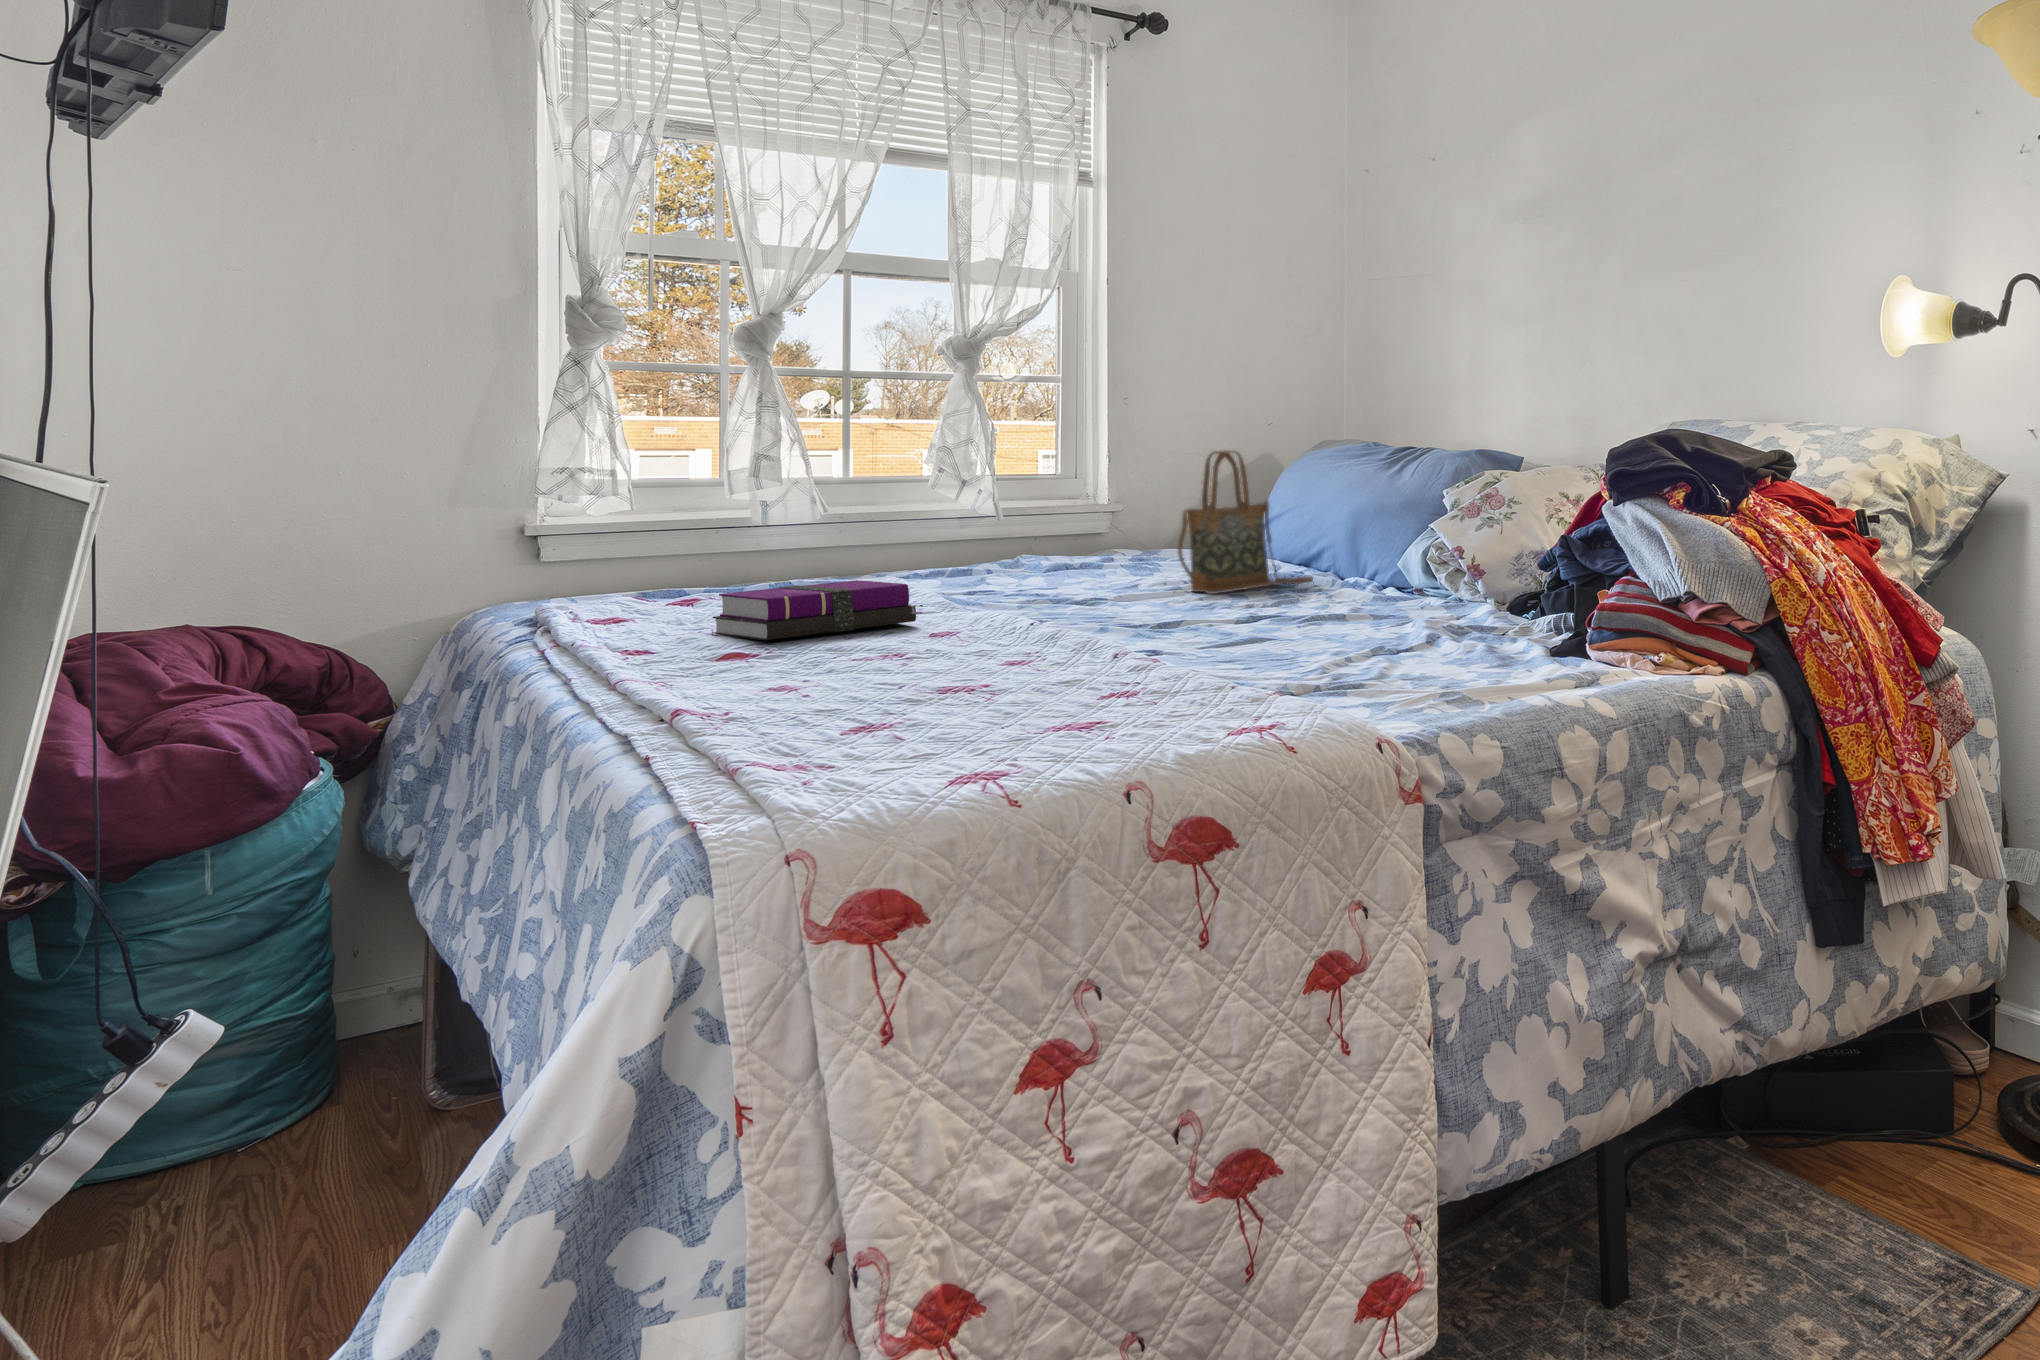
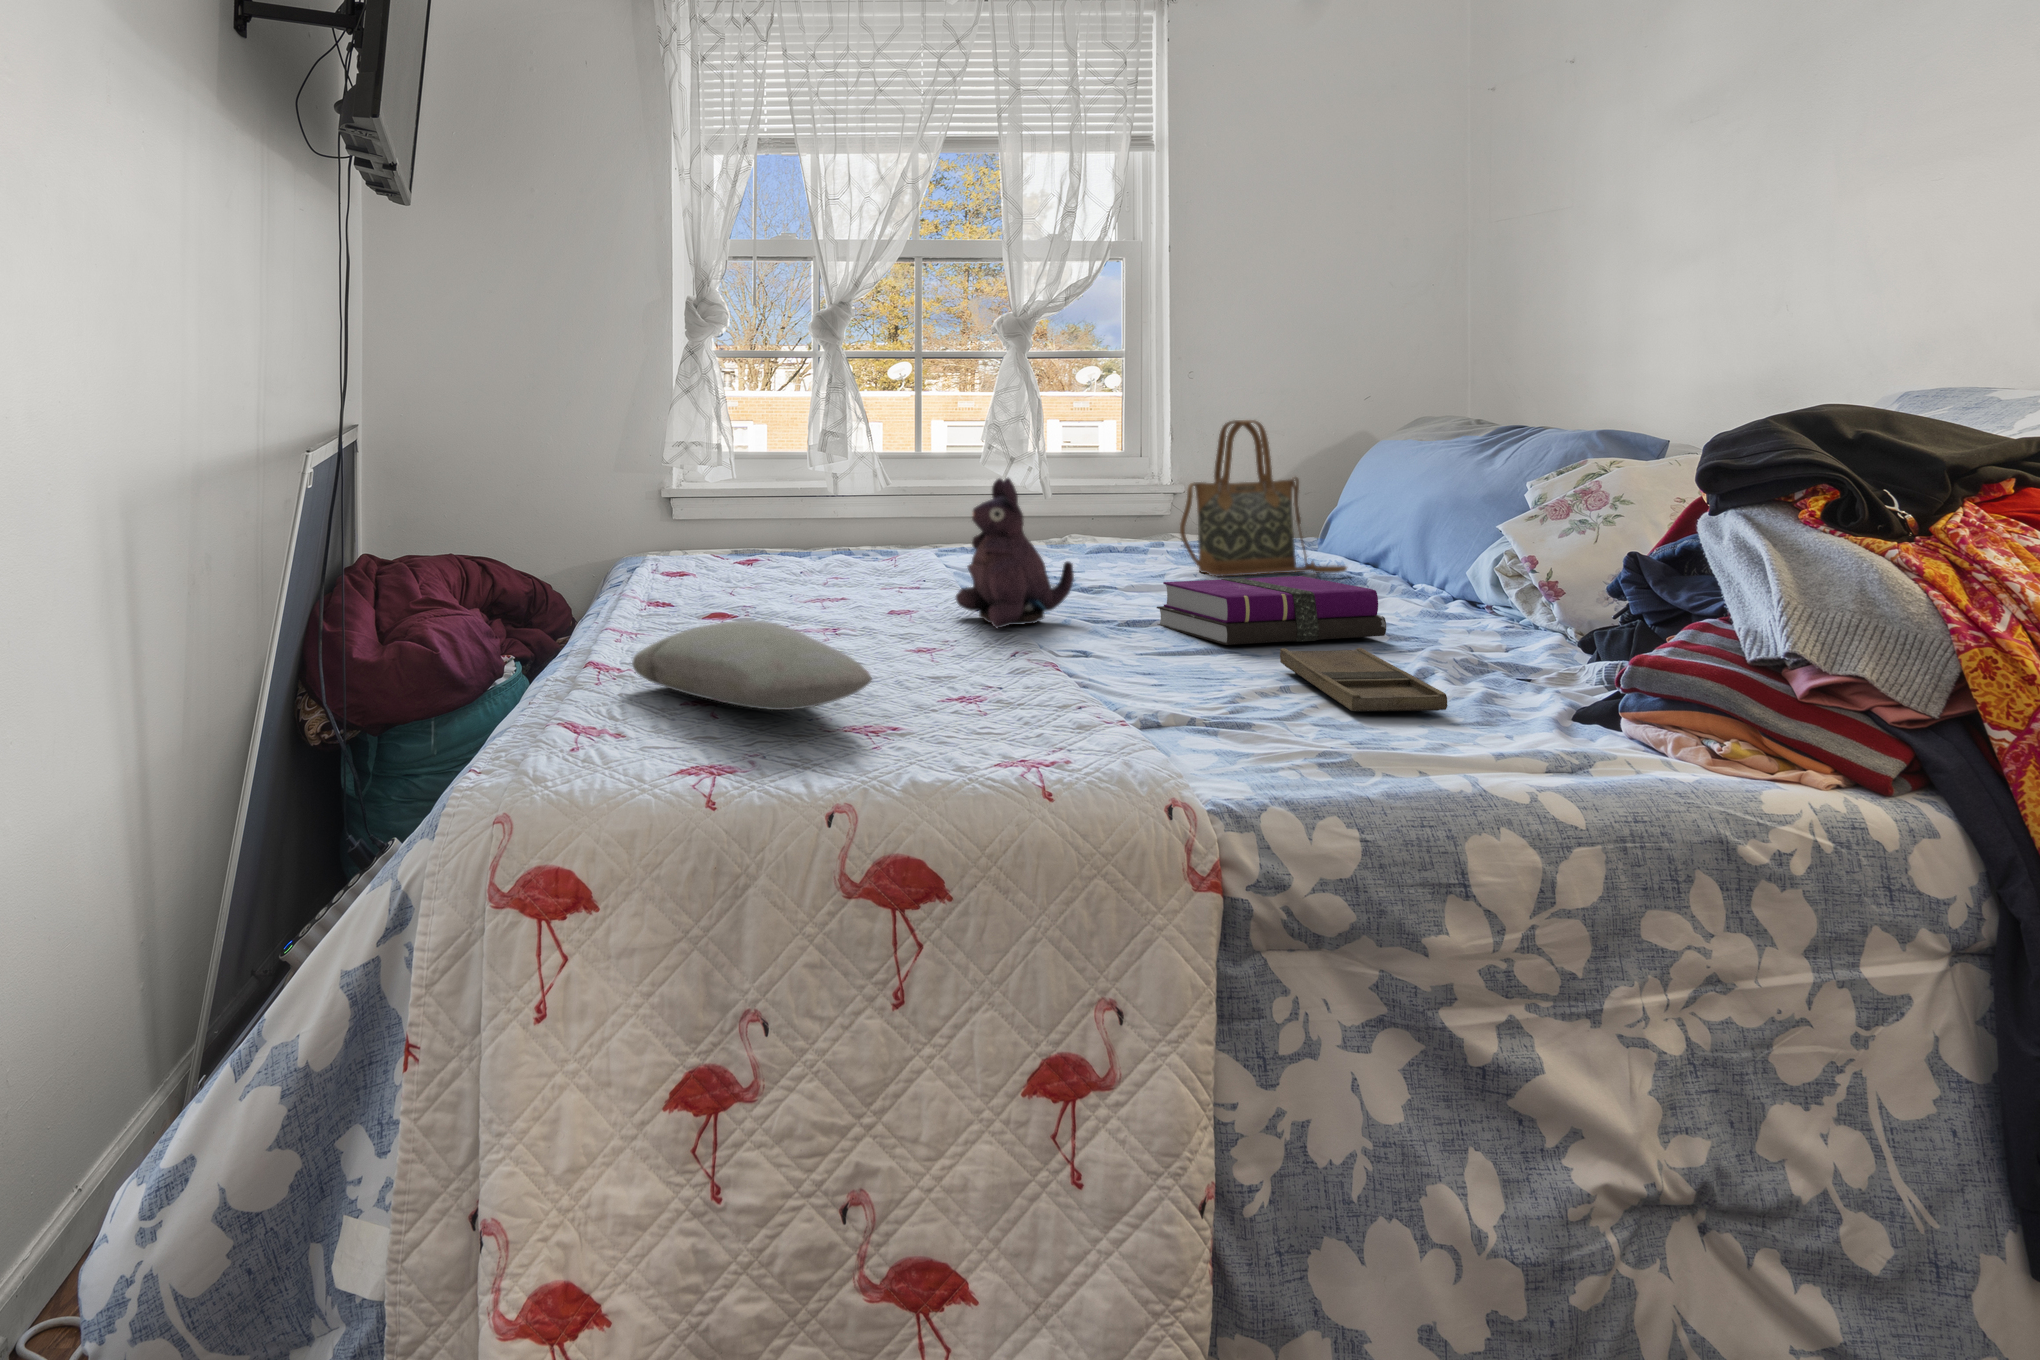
plush toy: none [1022,506,1136,652] -> present [956,478,1074,628]
notebook: present [713,580,916,640] -> present [1157,576,1386,645]
tray: none [1348,629,1490,672] -> present [1280,648,1447,712]
pillow: none [776,656,1087,738] -> present [632,621,872,710]

